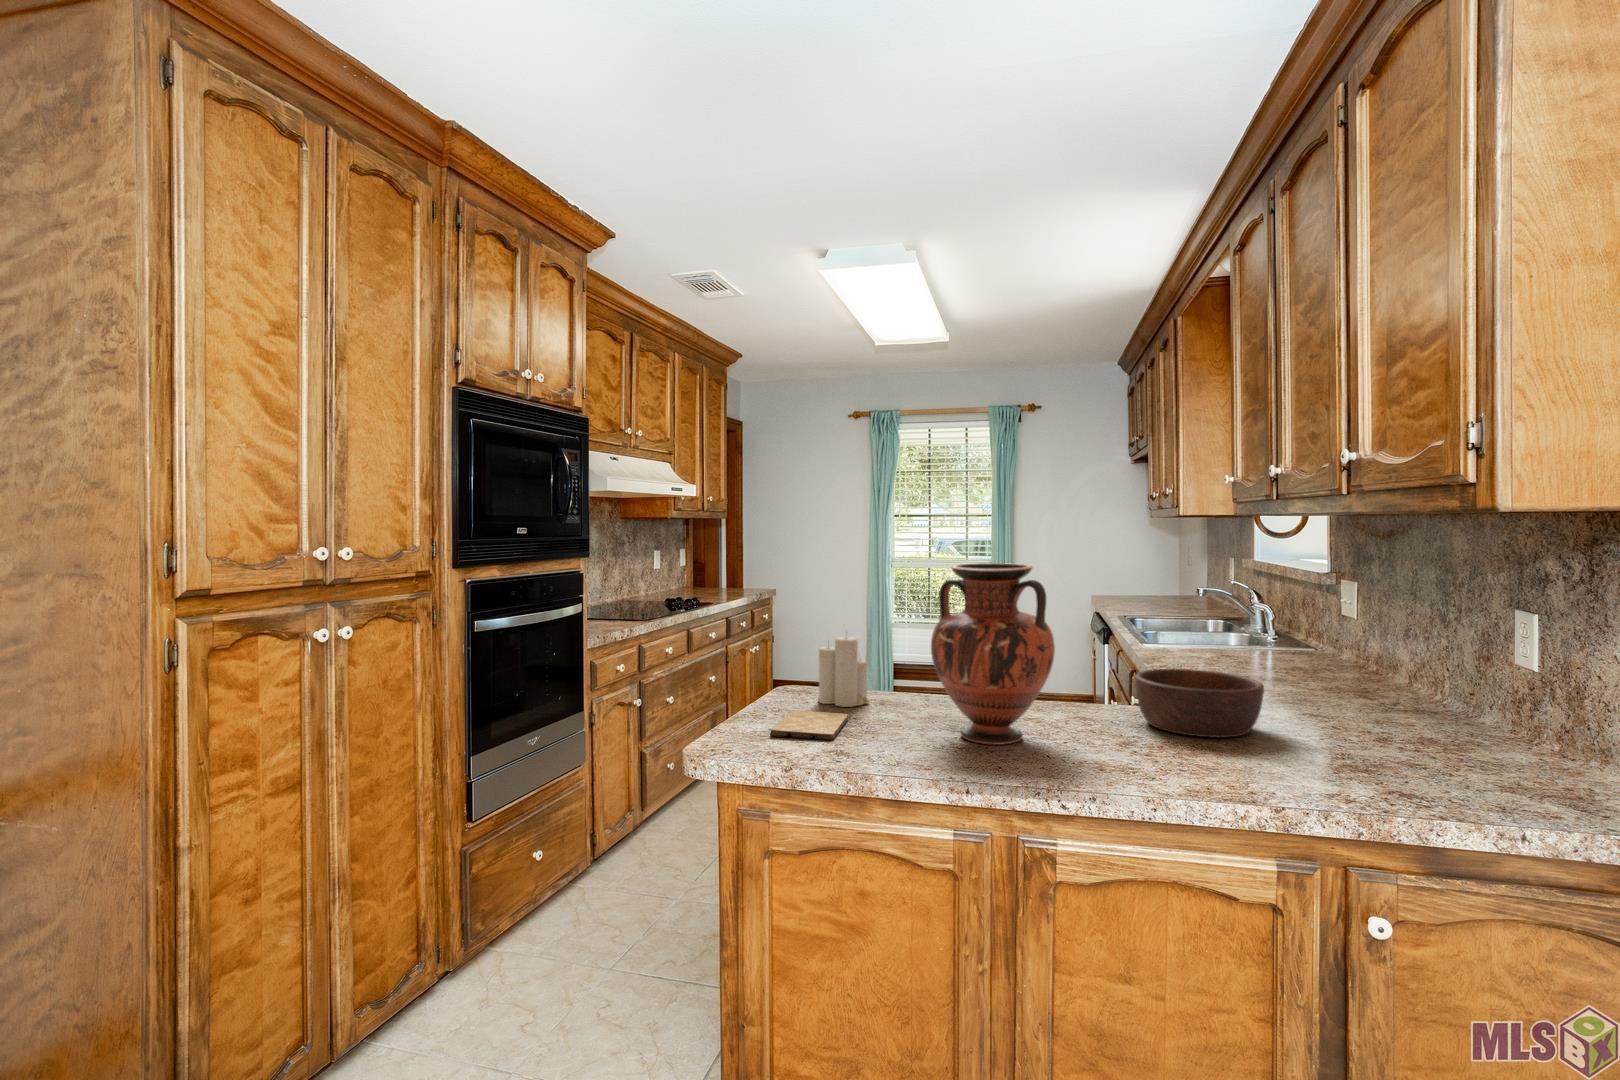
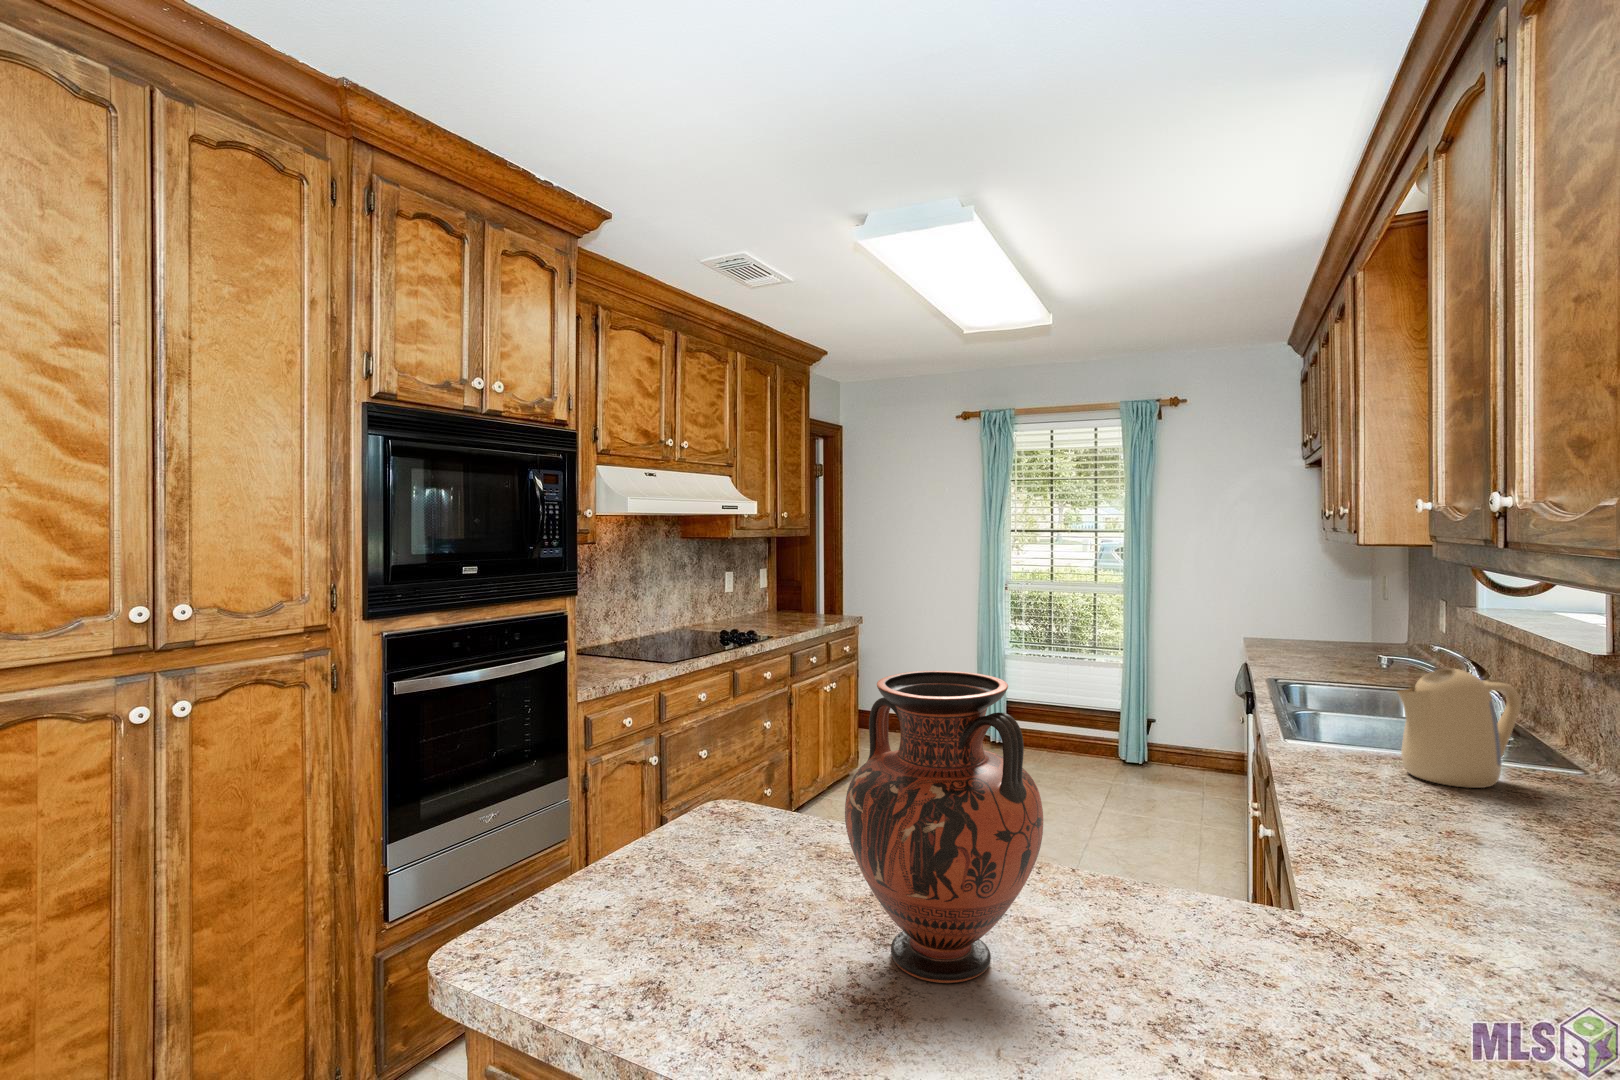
kettle: none [1216,585,1290,662] -> present [1397,668,1521,788]
candle: present [818,637,869,707] -> none [744,744,814,856]
wooden bowl: present [1135,669,1264,738] -> none [1204,844,1438,1003]
cutting board: present [770,710,848,740] -> none [610,864,753,940]

